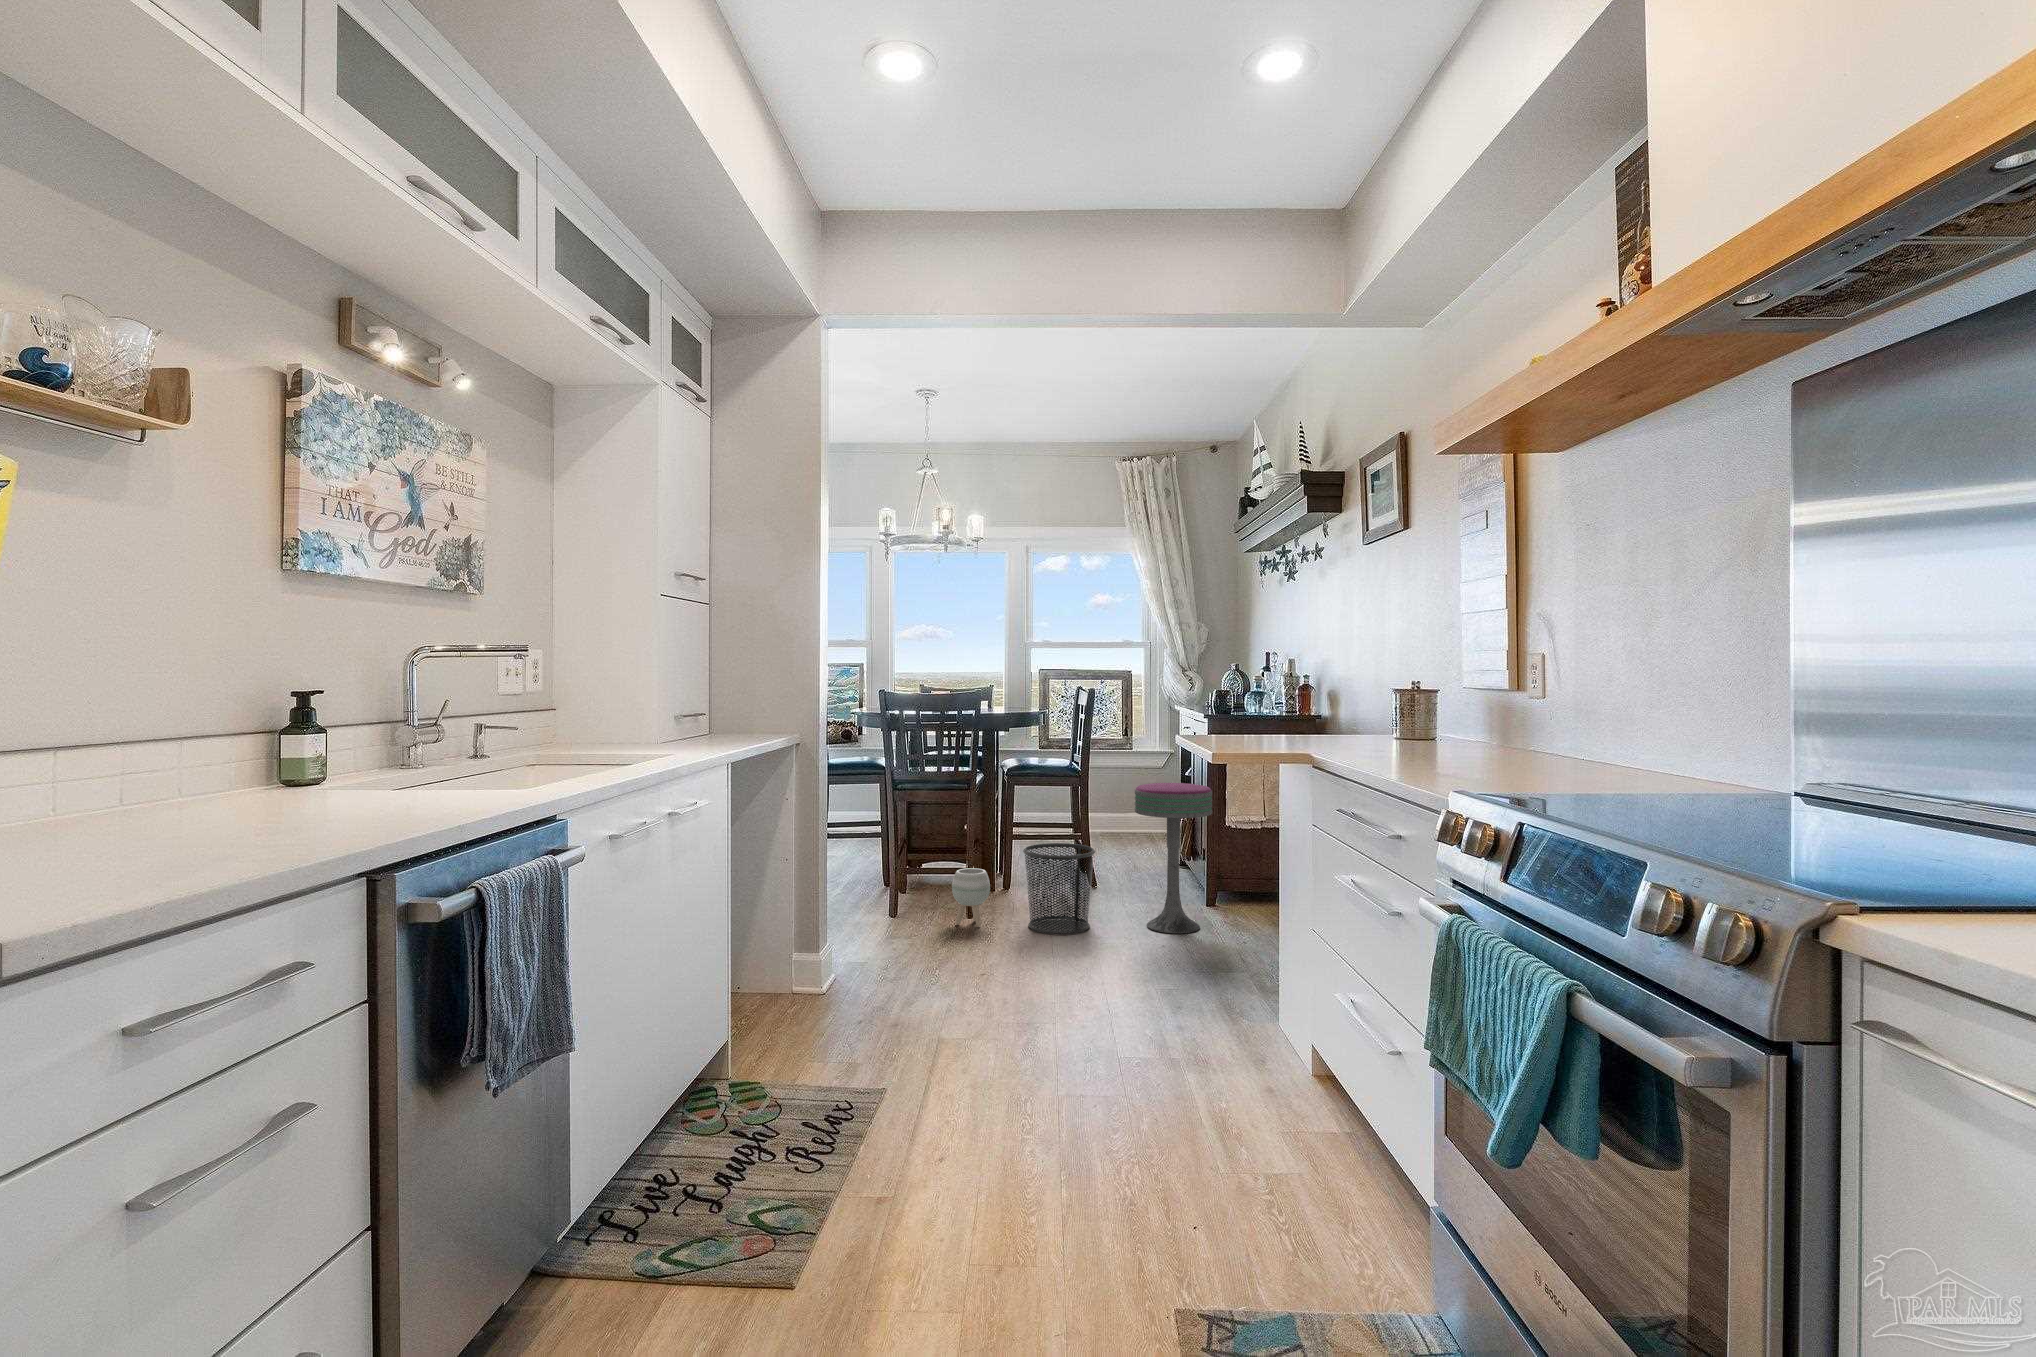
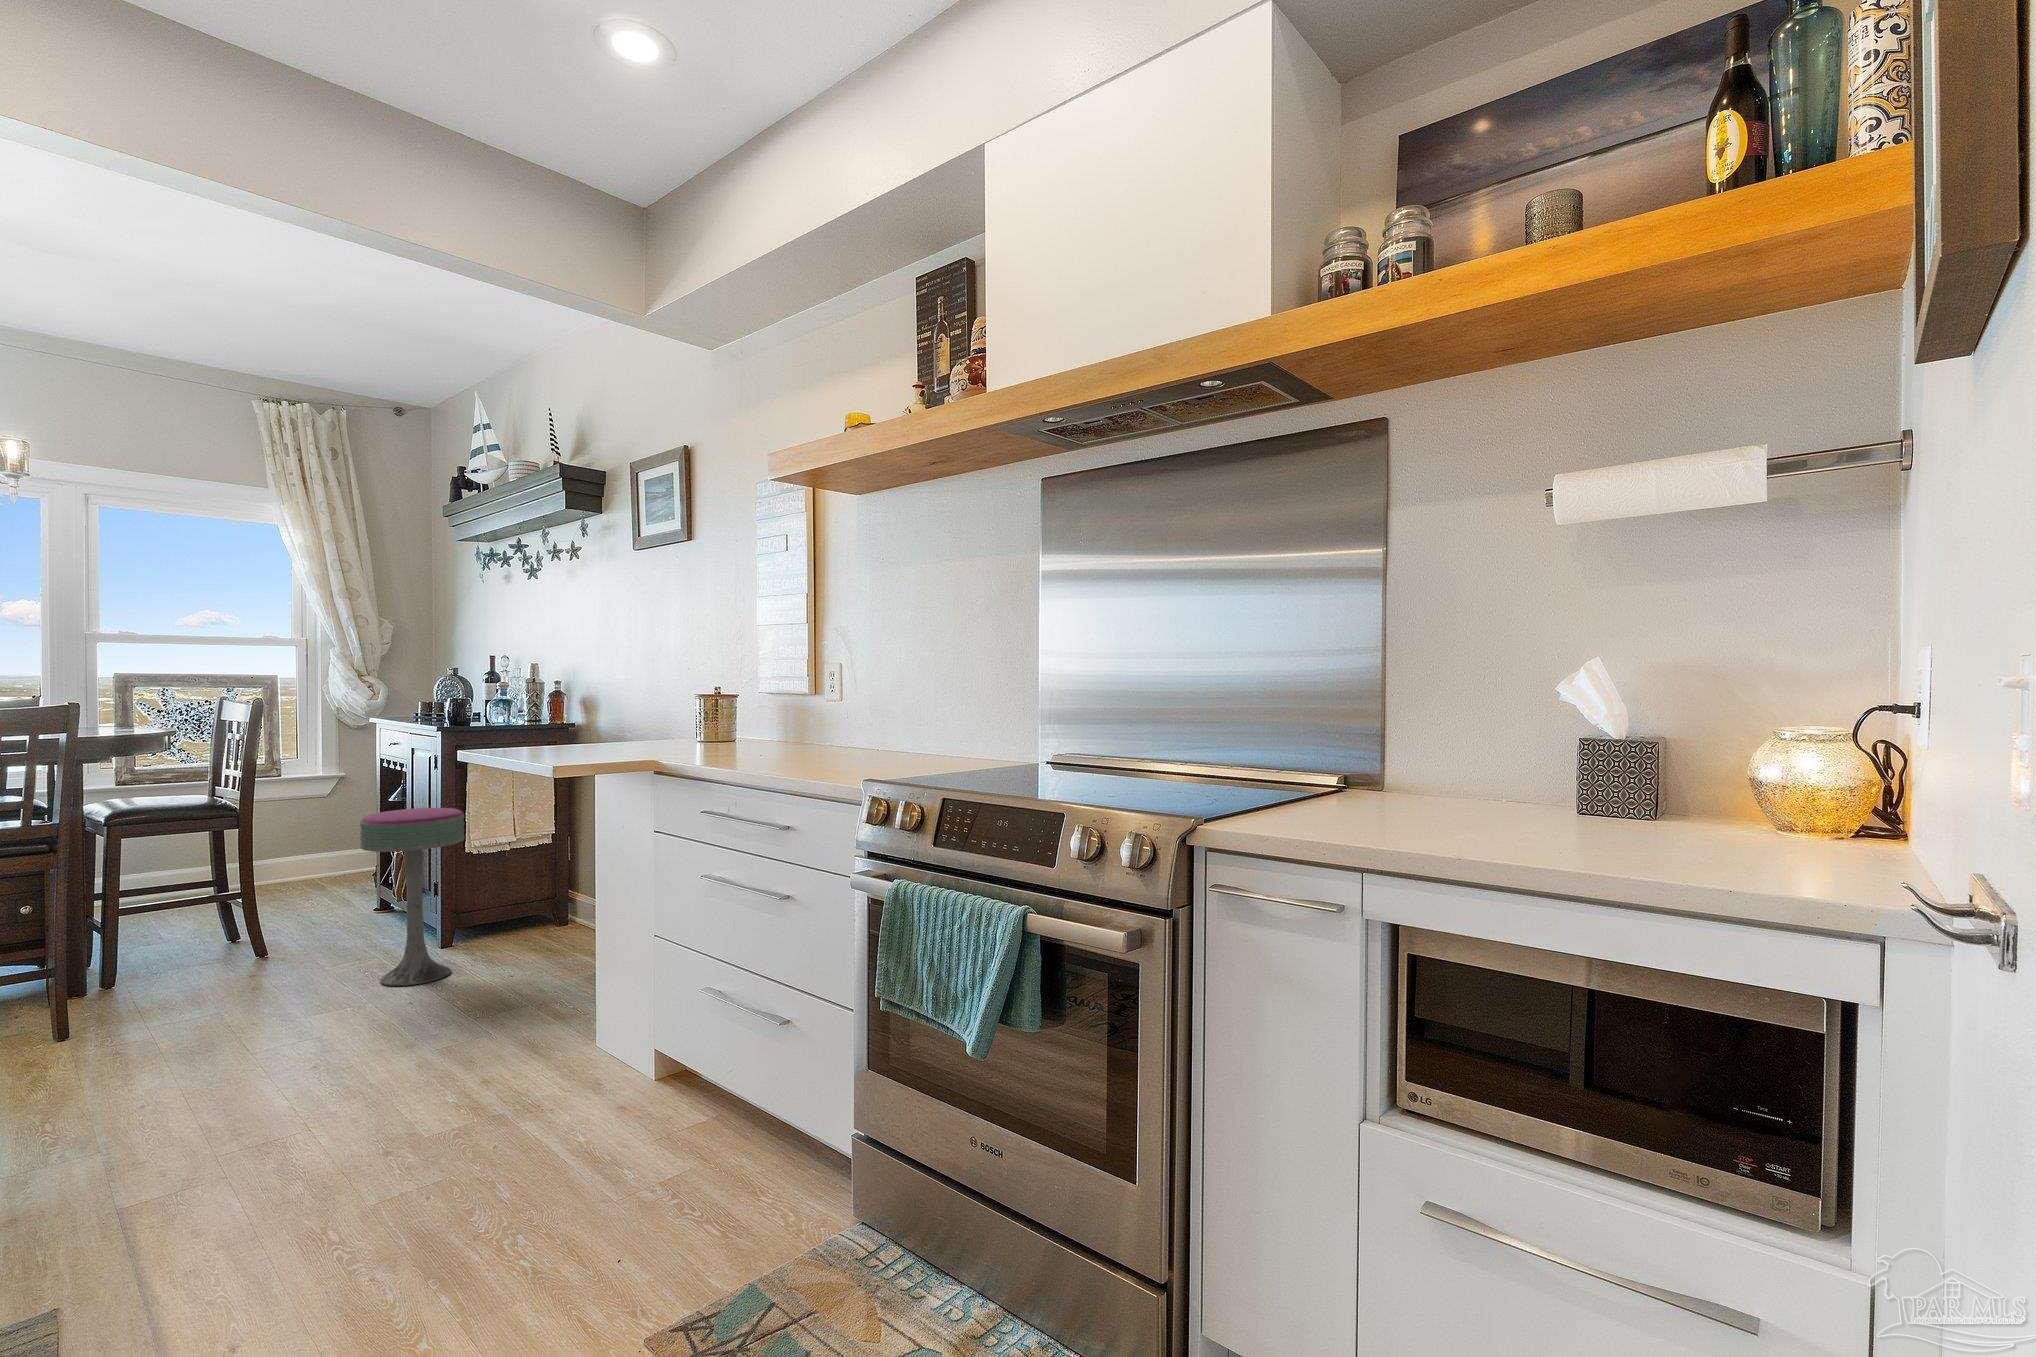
waste bin: present [1023,843,1095,934] -> none [190,901,307,1024]
planter: present [952,868,990,927] -> none [60,959,132,1045]

